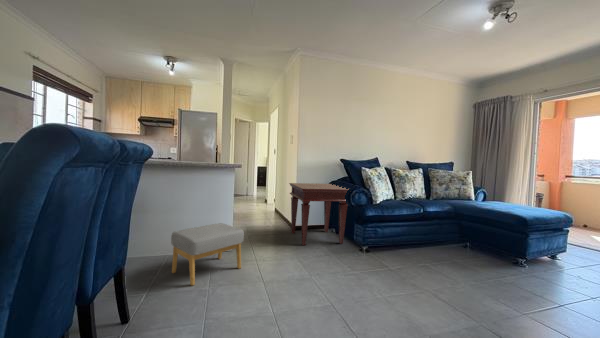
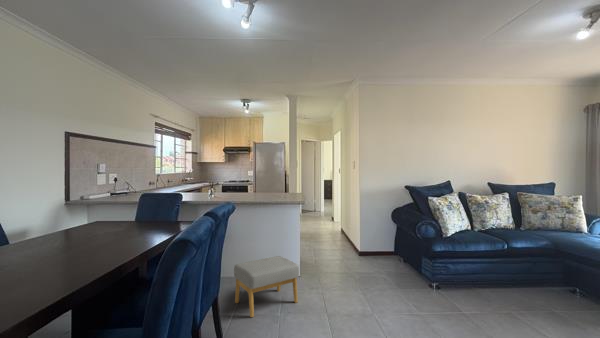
side table: present [289,183,349,245] -> none [349,212,416,280]

